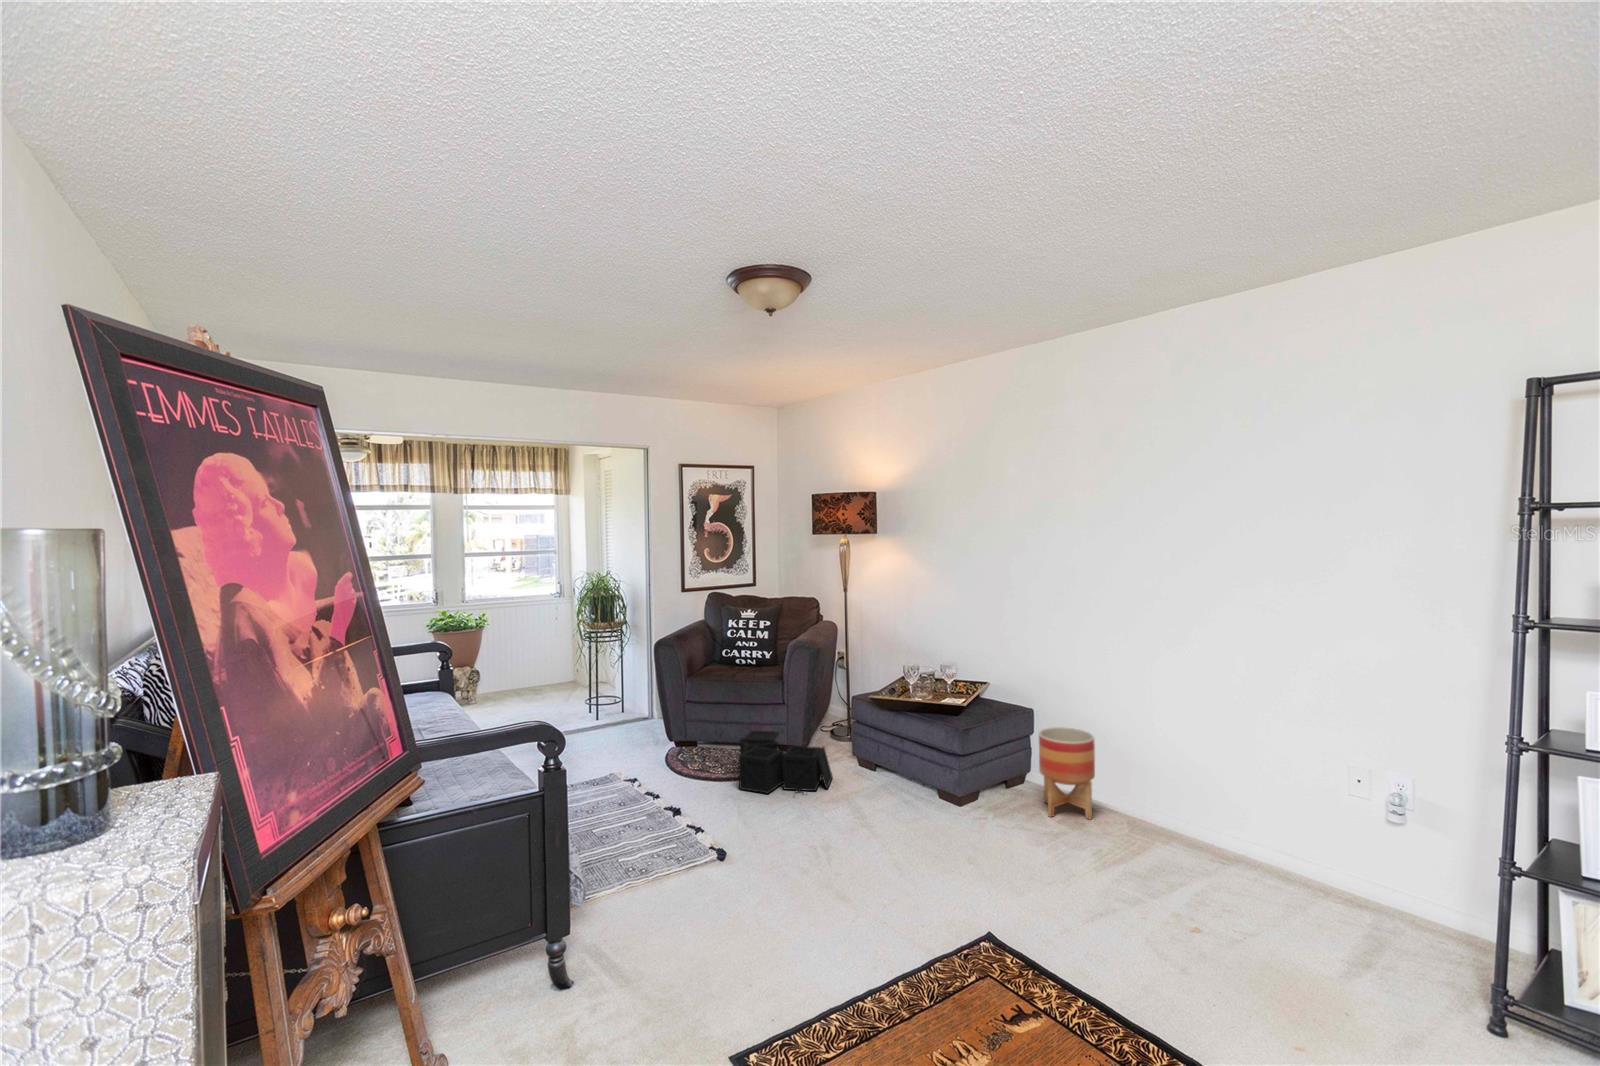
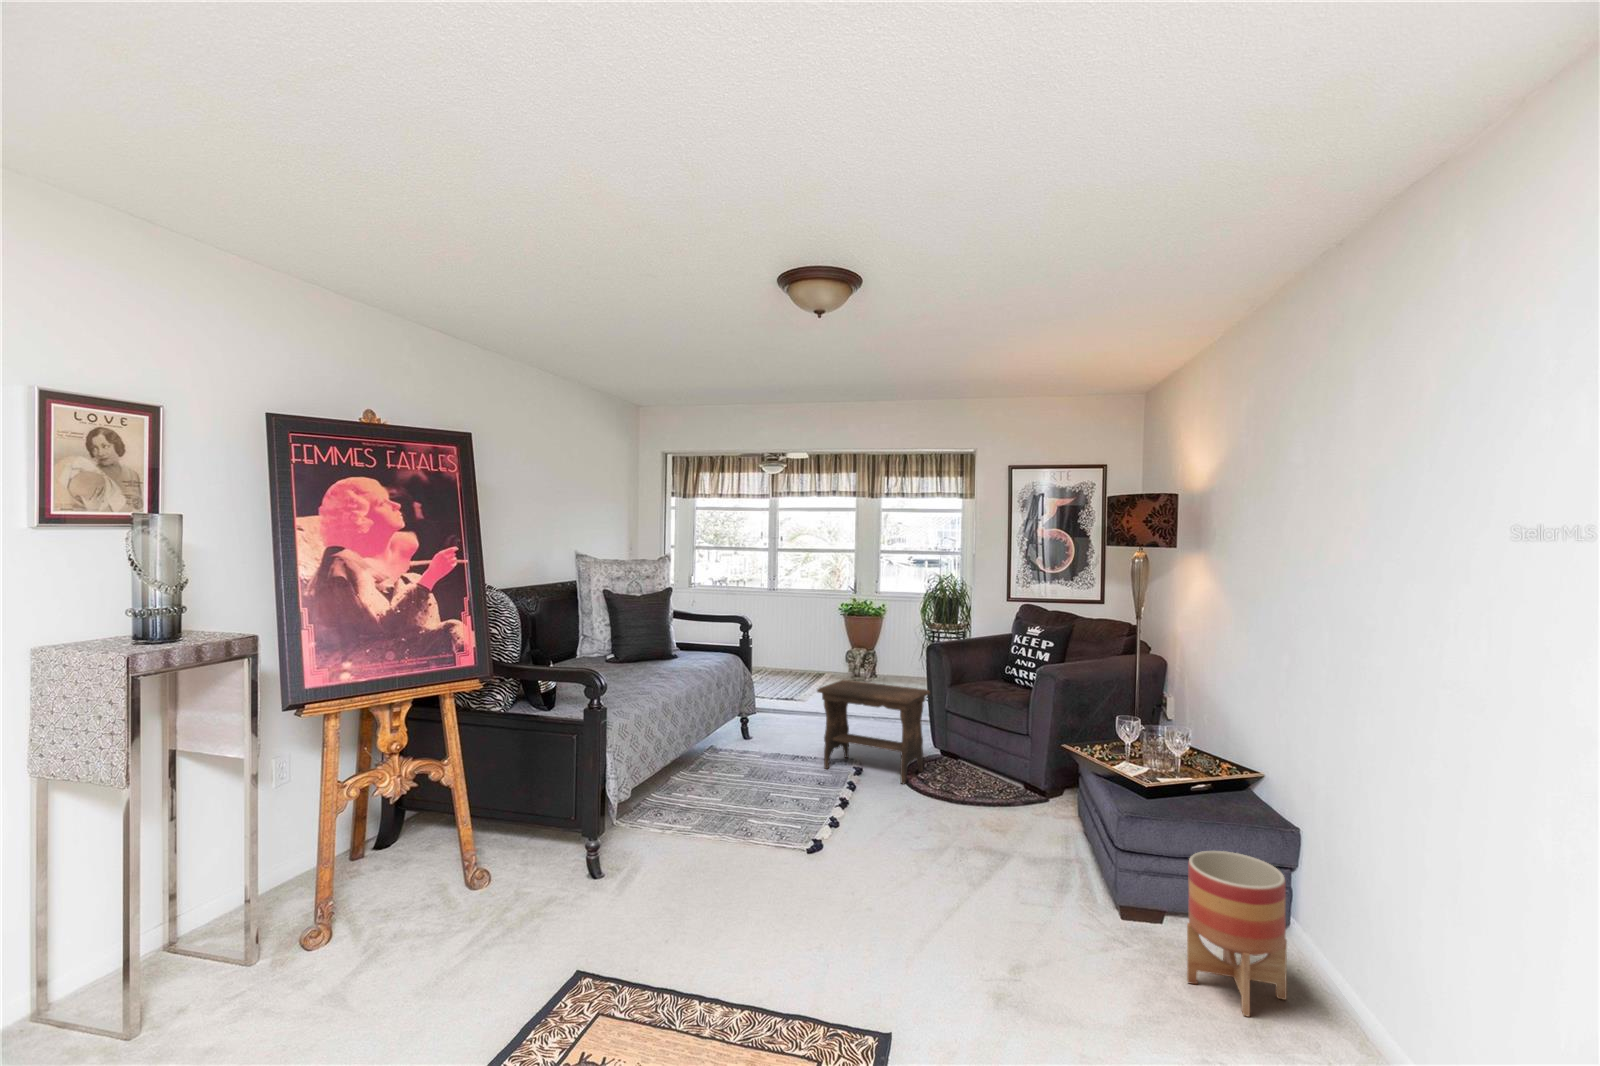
footstool: none [588,682,698,789] -> present [817,680,930,784]
storage bin: present [739,731,832,794] -> none [914,756,1018,839]

